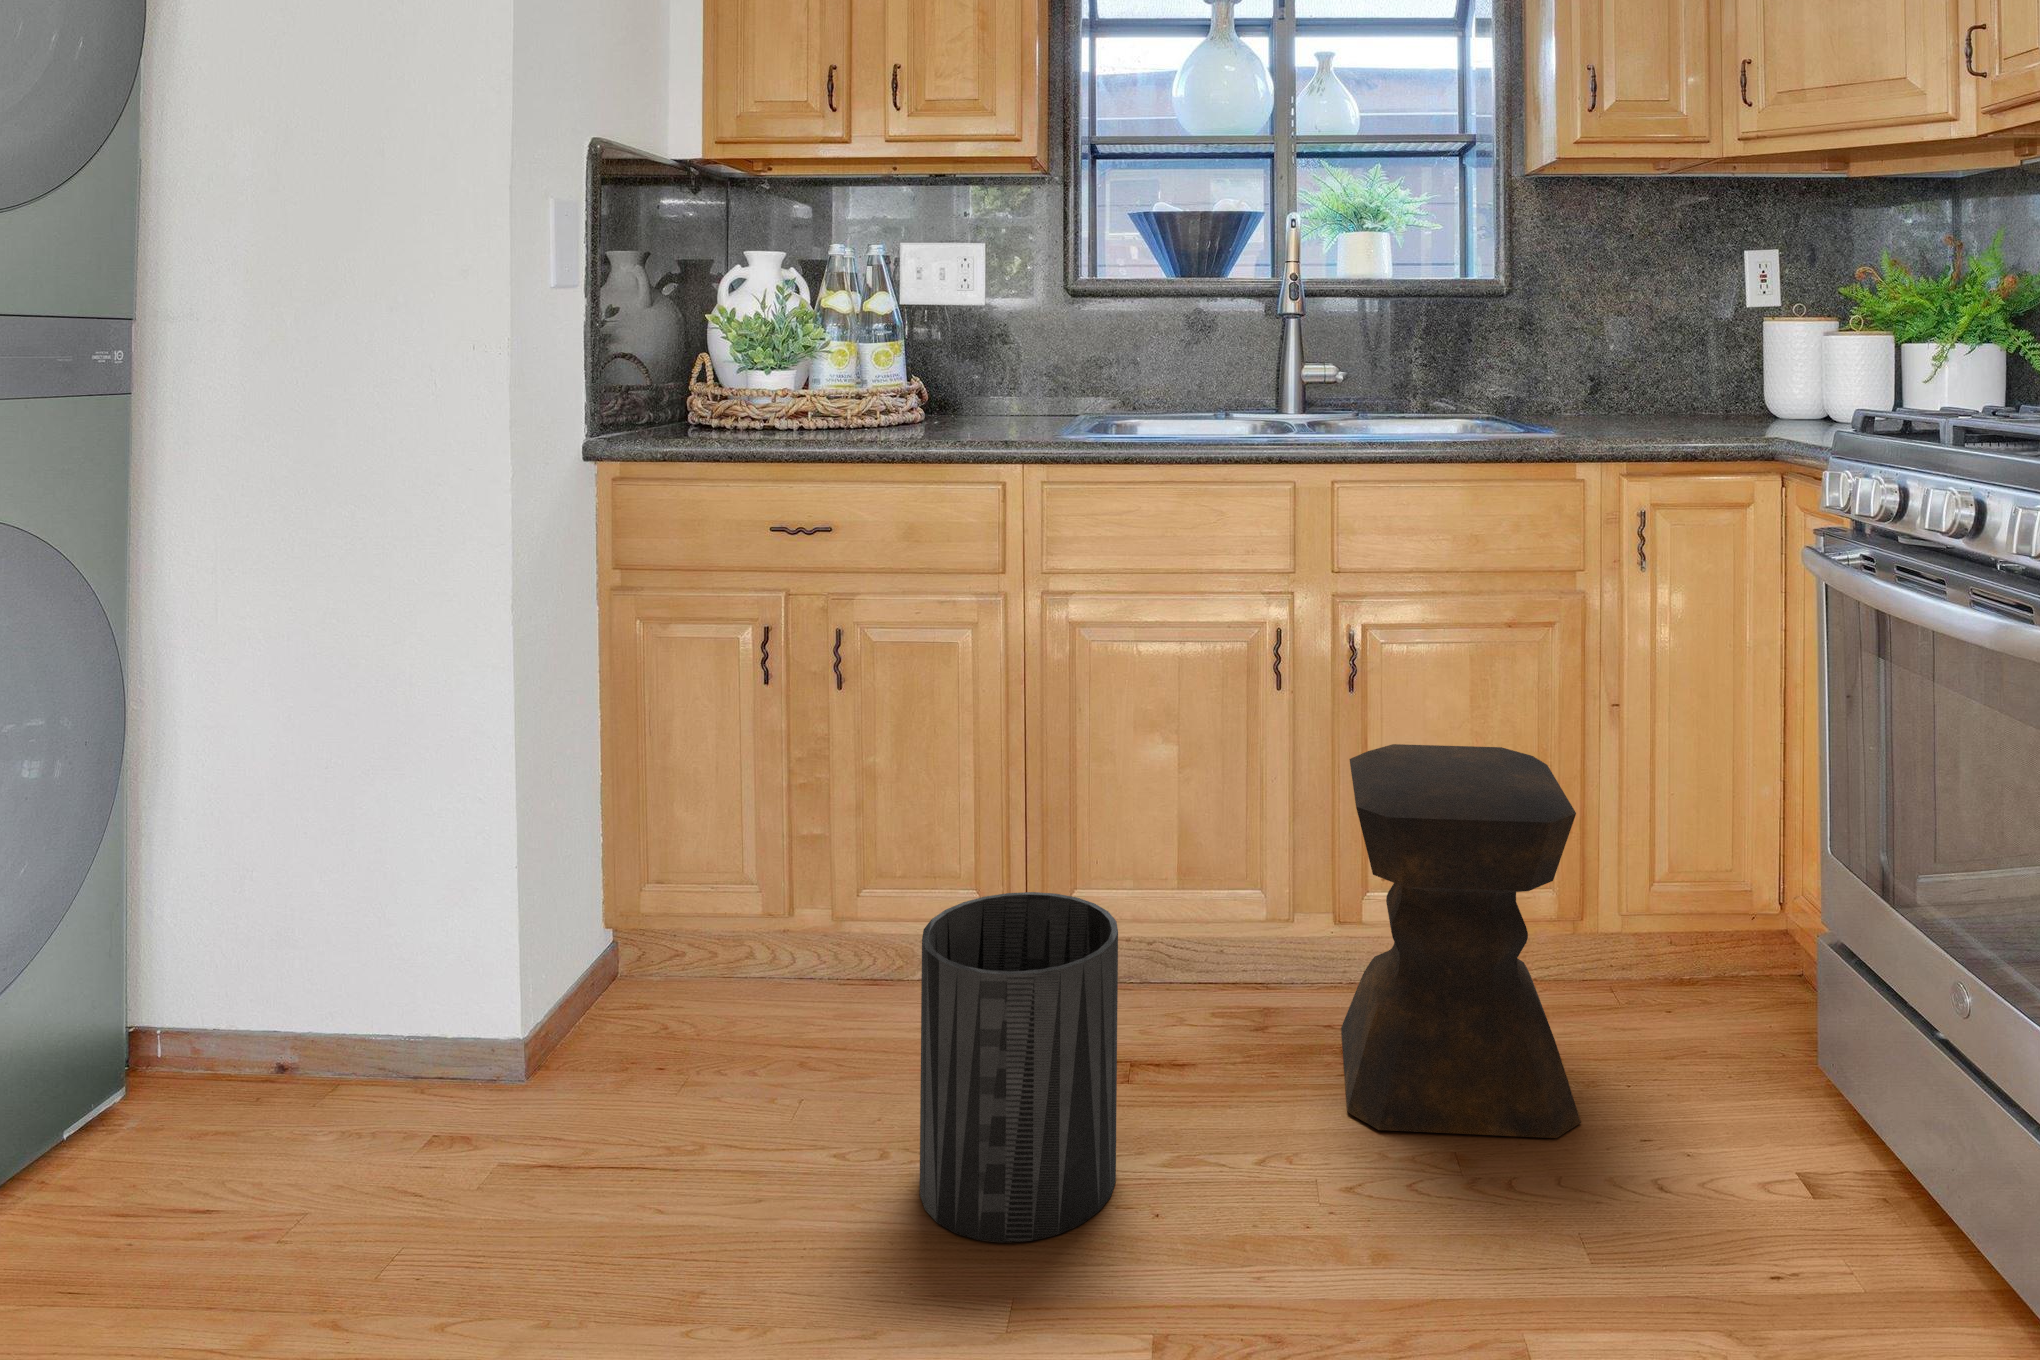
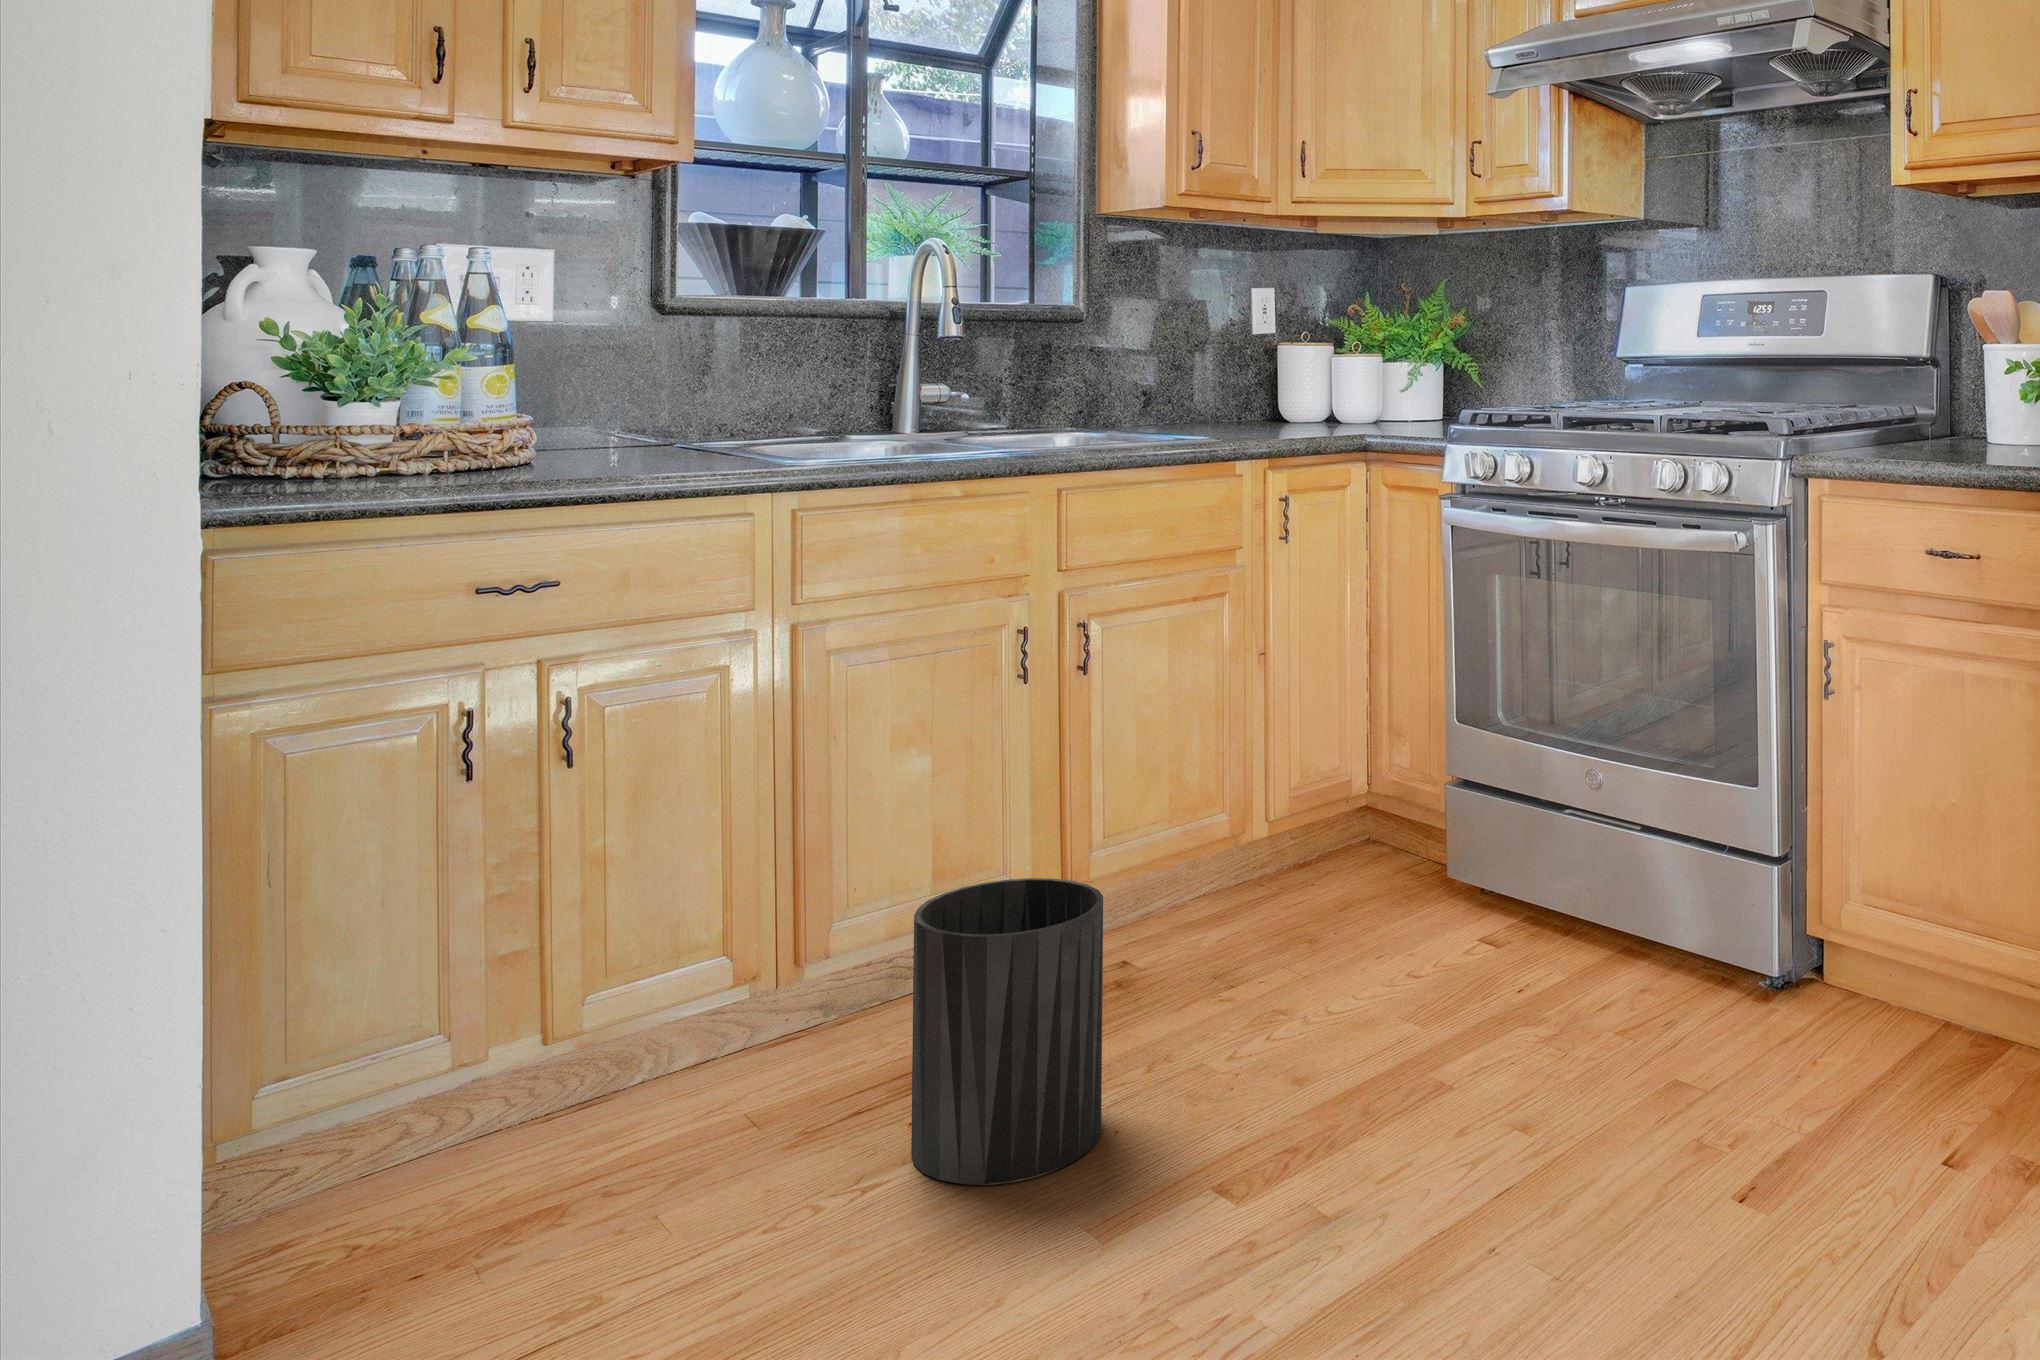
stool: present [1341,744,1581,1138] -> none [1116,700,1346,1013]

